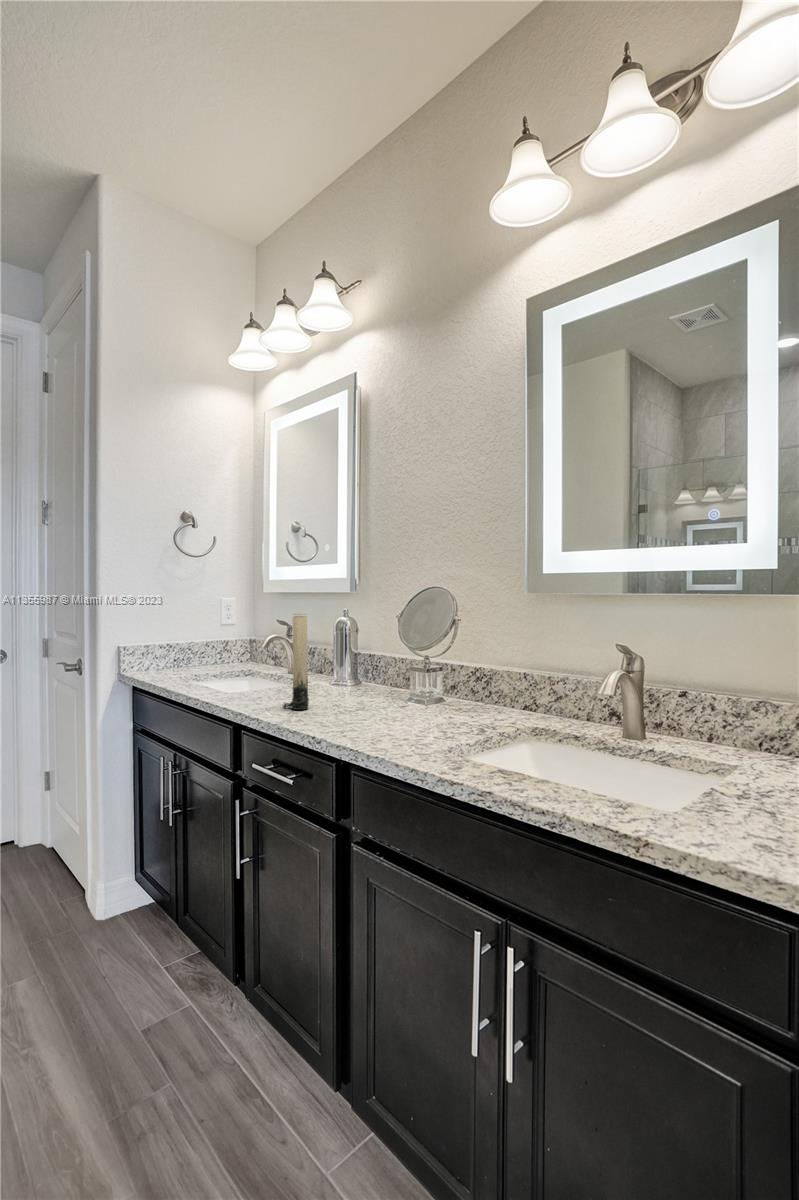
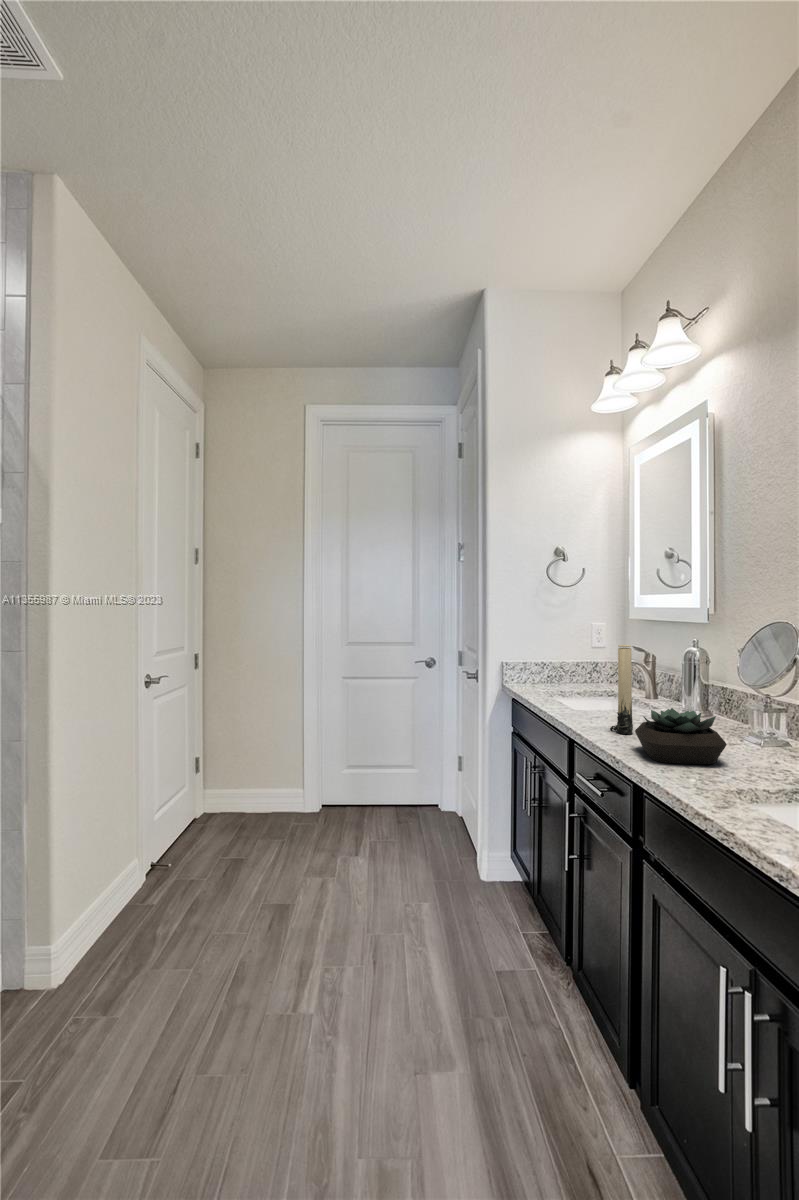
succulent plant: none [325,675,418,733] -> present [635,708,727,764]

